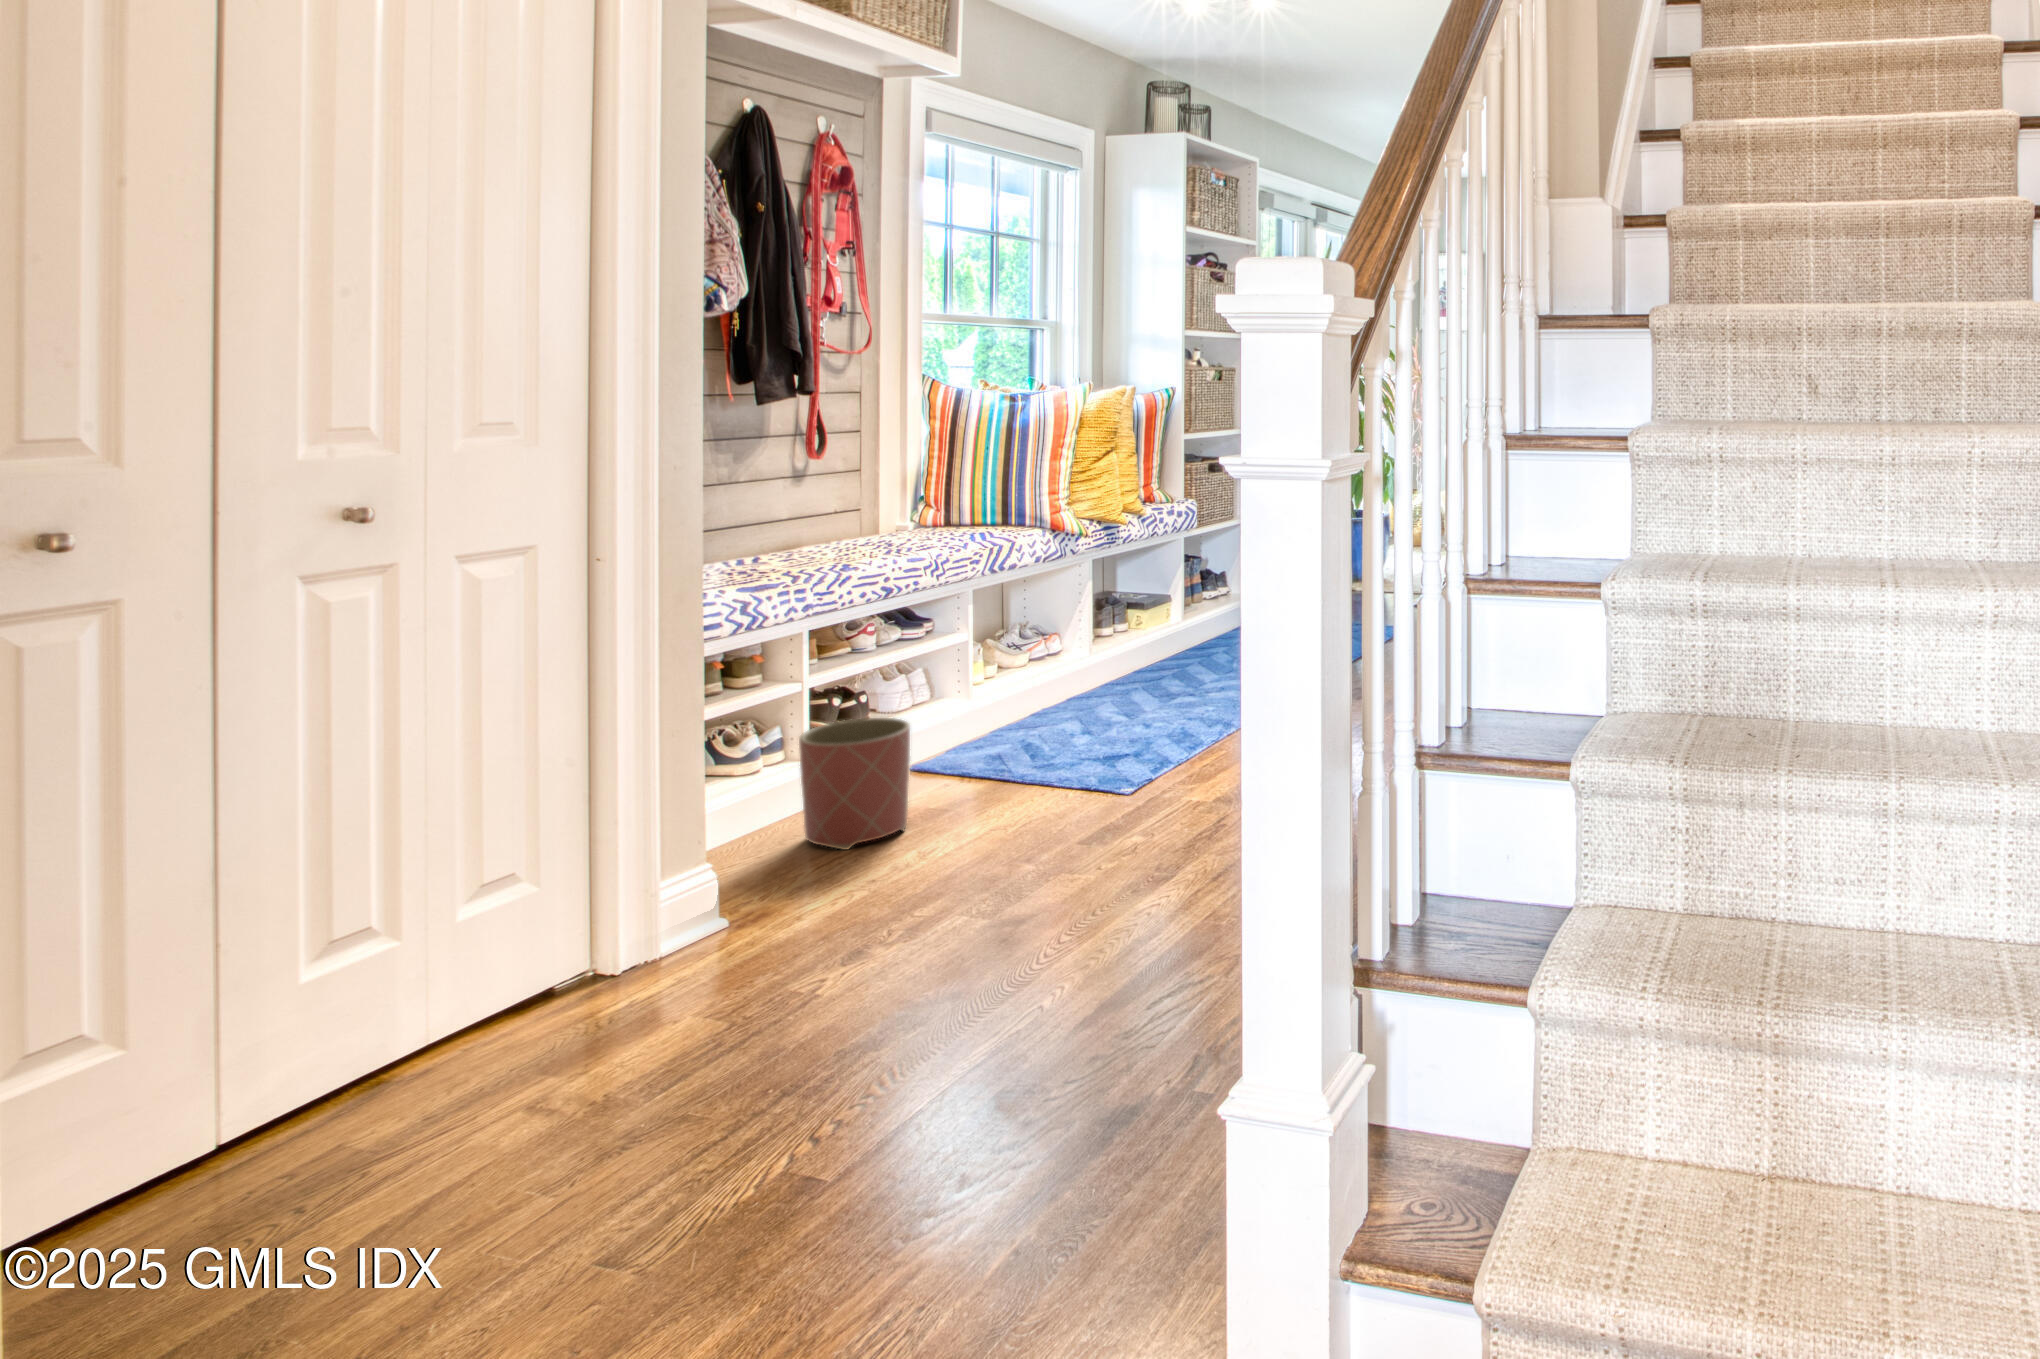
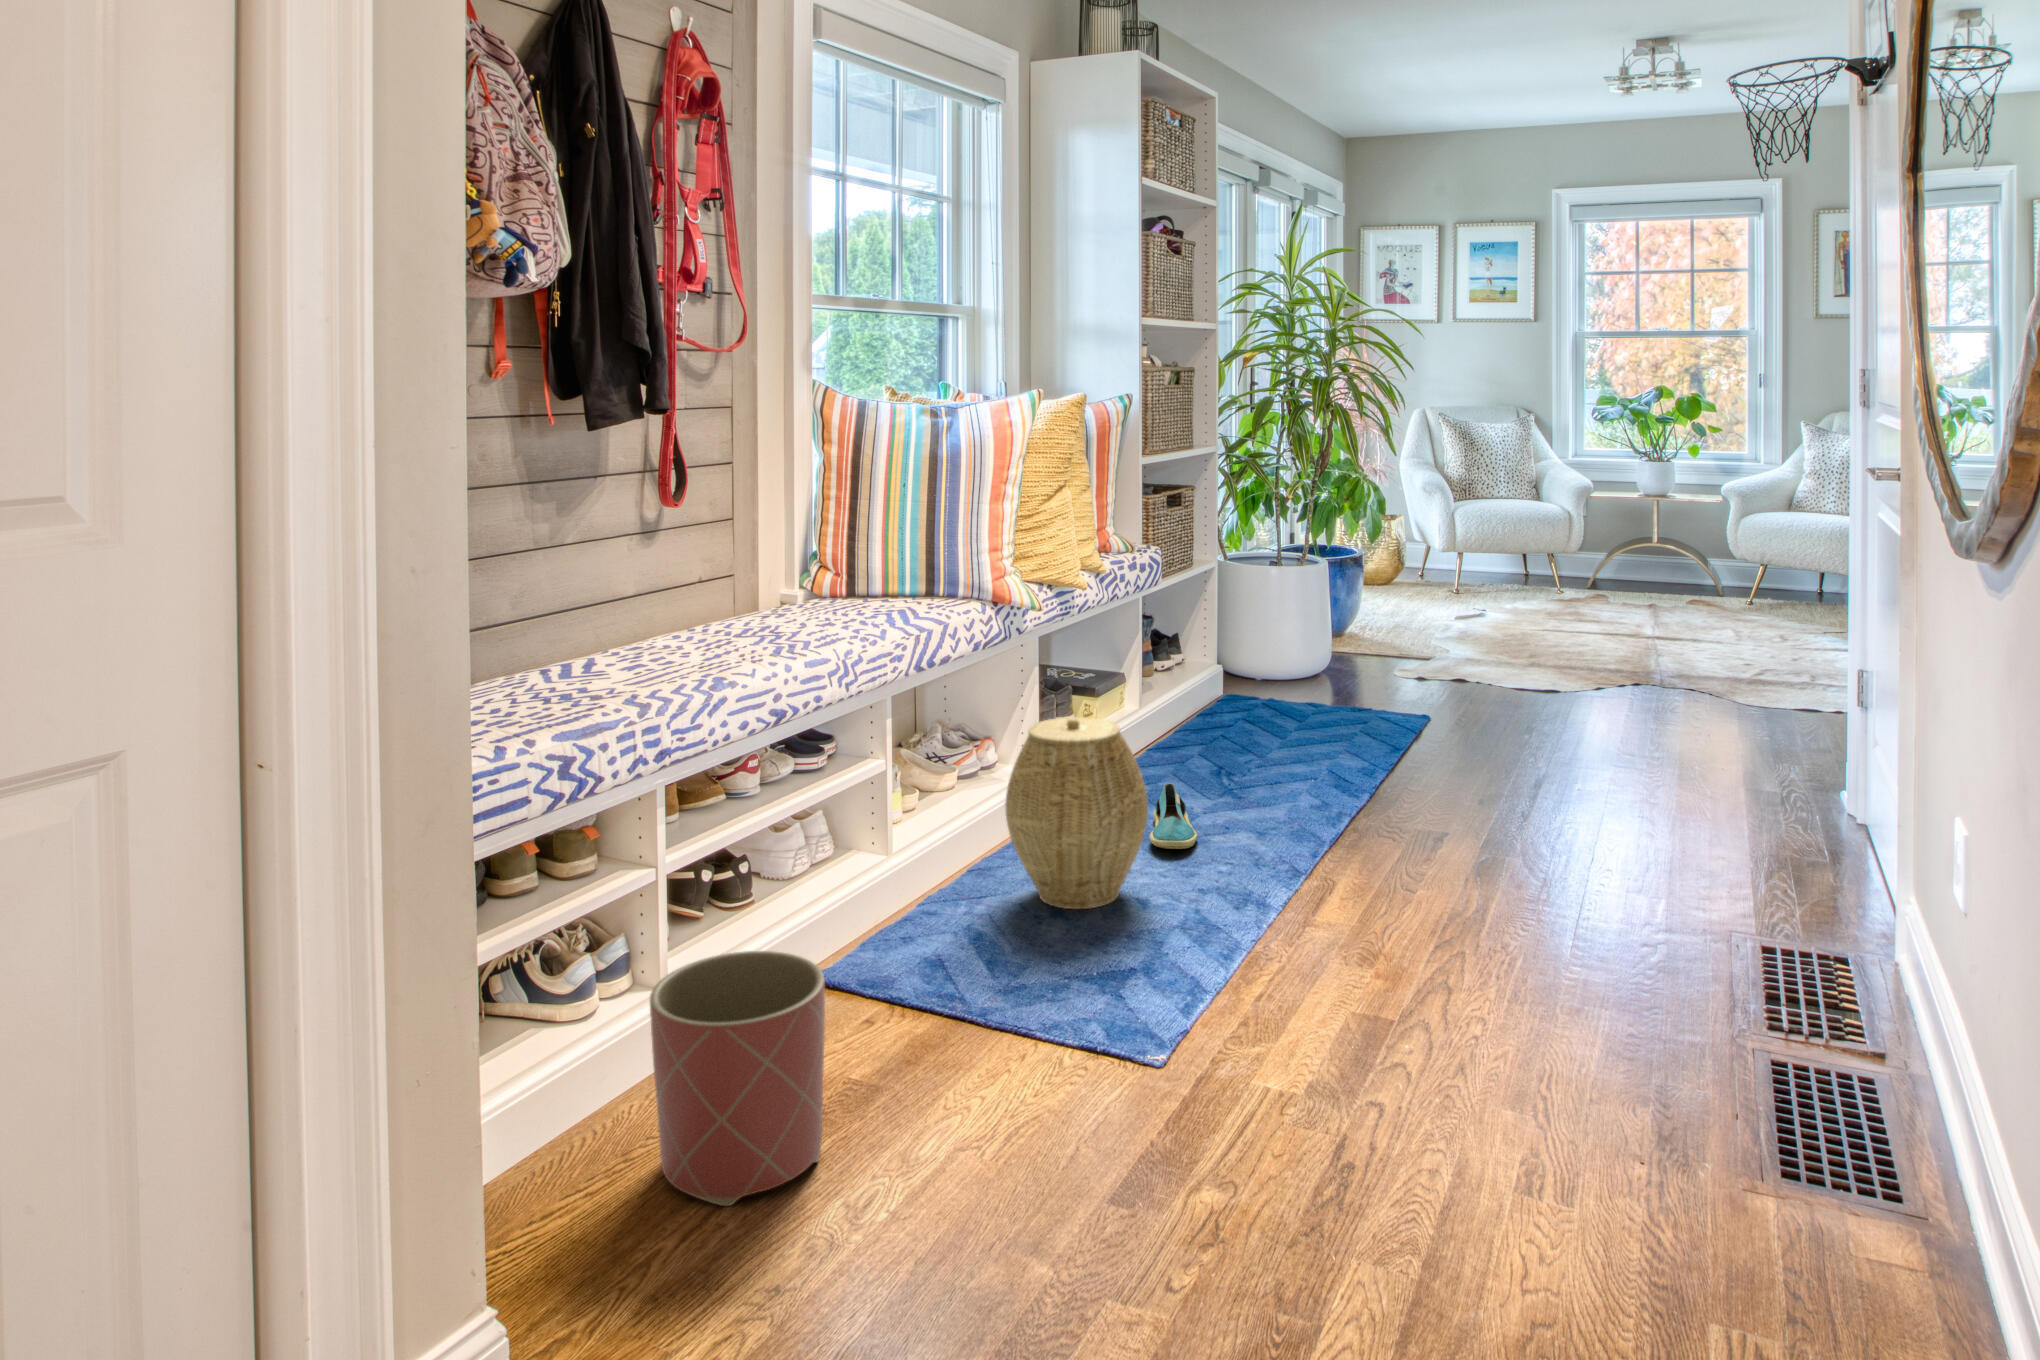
woven basket: none [1053,601,1151,724] -> present [1005,717,1148,909]
shoe: none [1161,654,1195,692] -> present [1149,783,1197,849]

